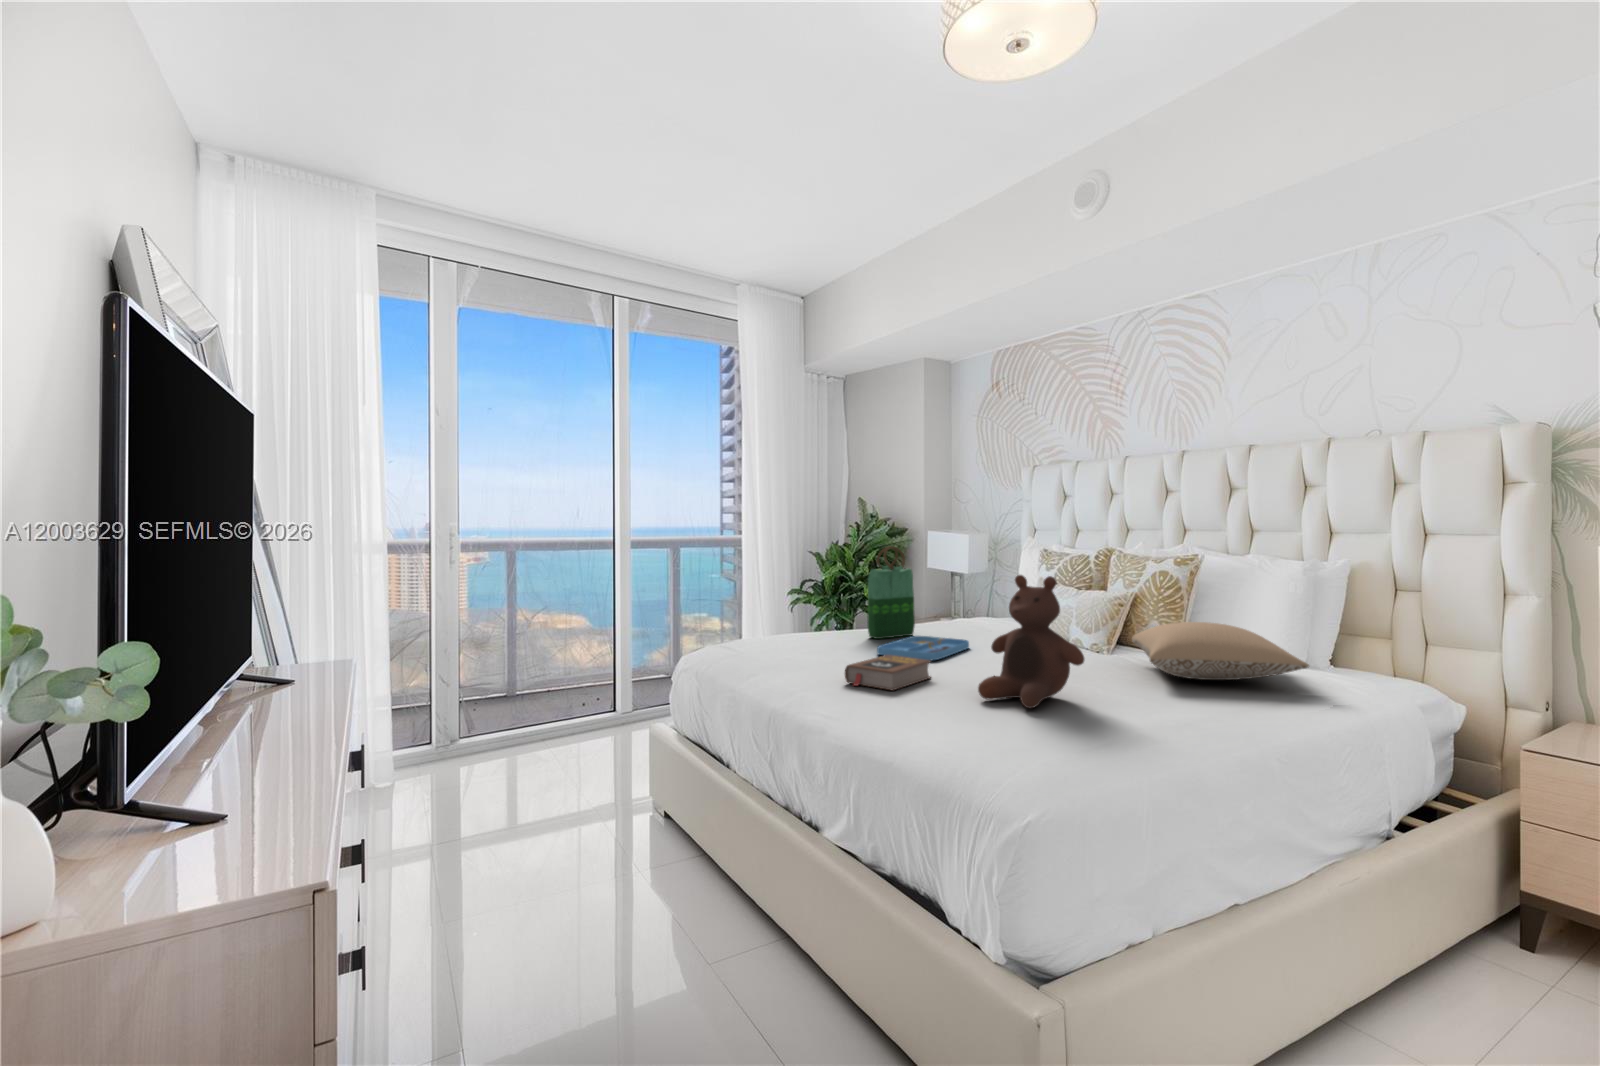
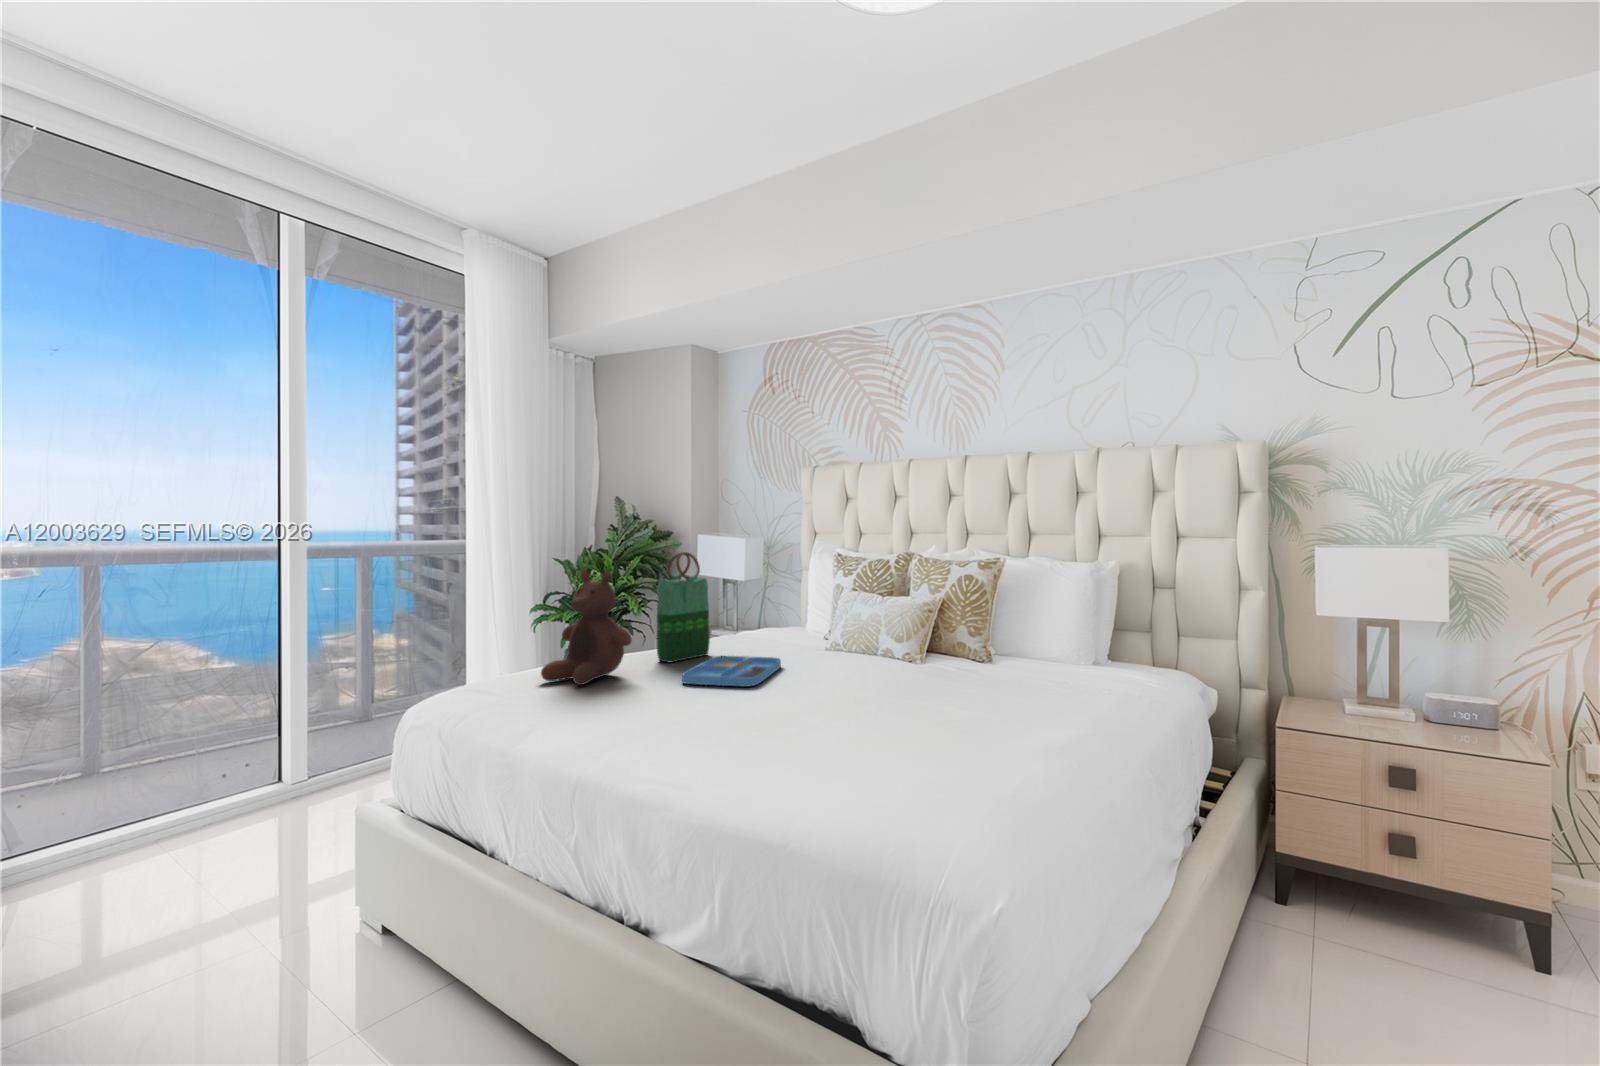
stuffed bear: present [978,575,1084,708] -> present [541,571,632,685]
pillow: present [1132,622,1309,680] -> none [954,627,1135,686]
book: present [845,655,931,691] -> none [664,685,766,733]

